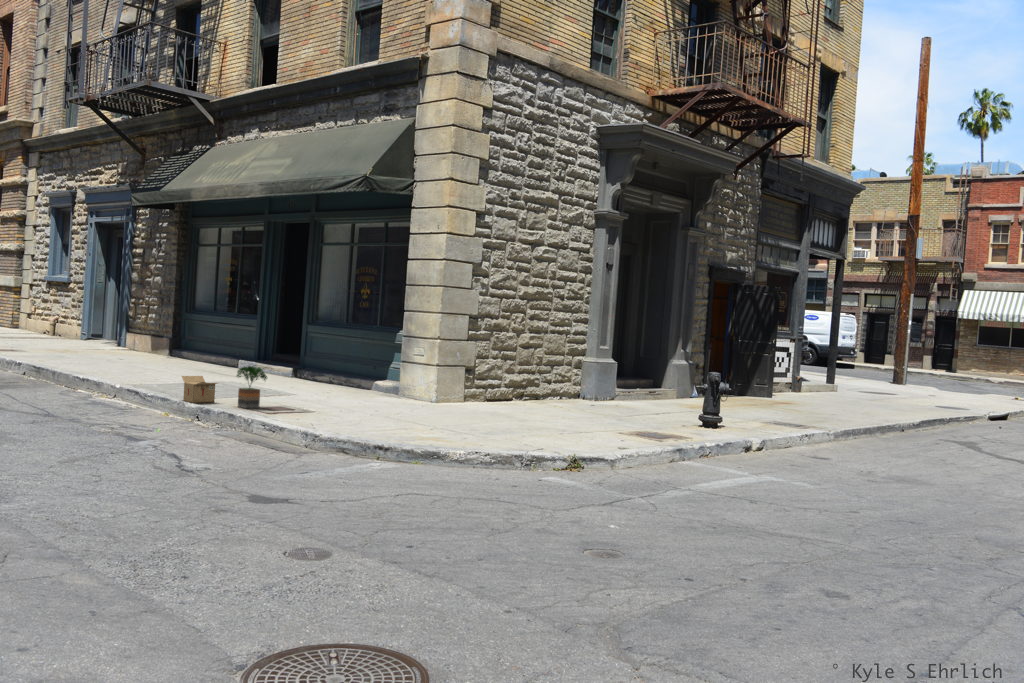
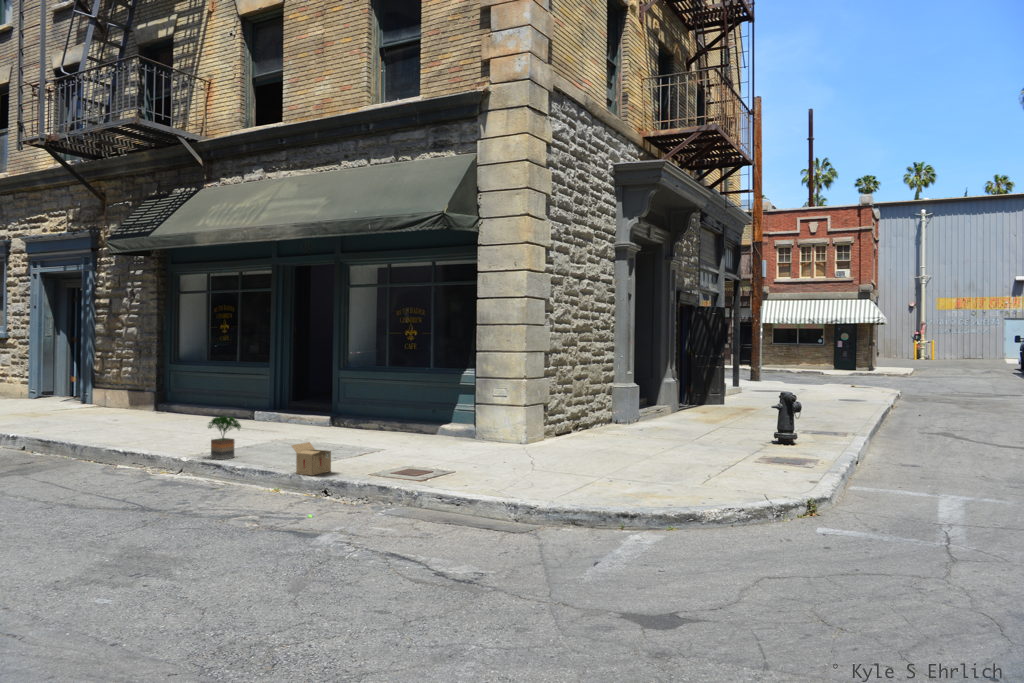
potted tree: present [237,366,267,408] -> present [208,416,241,460]

